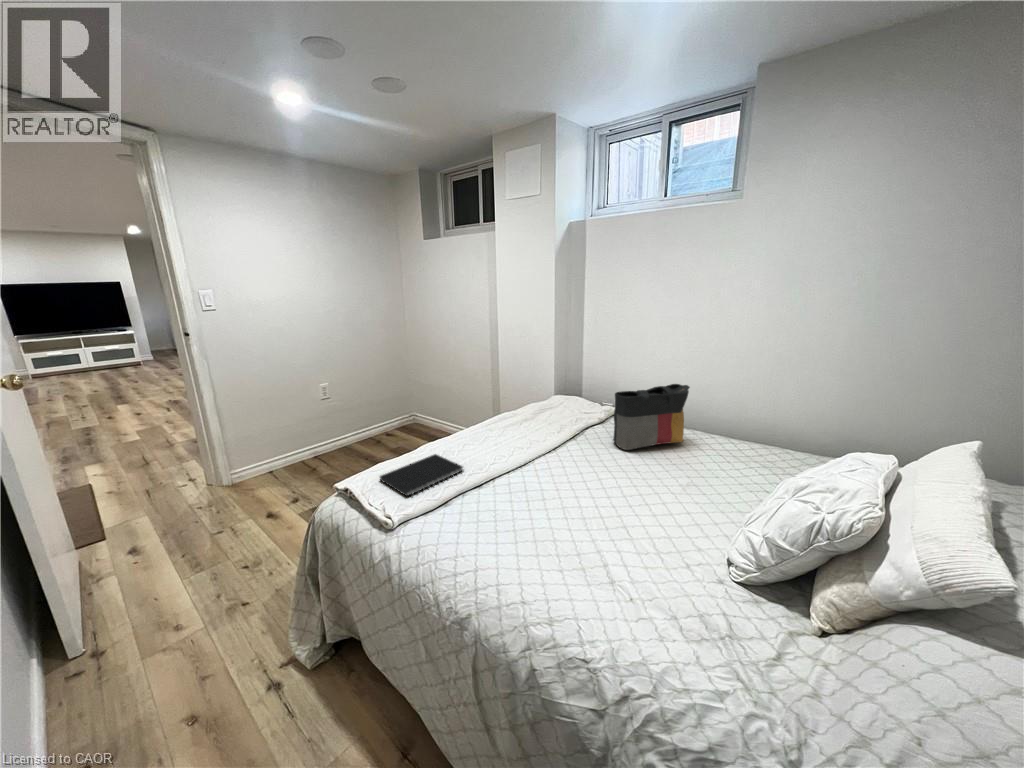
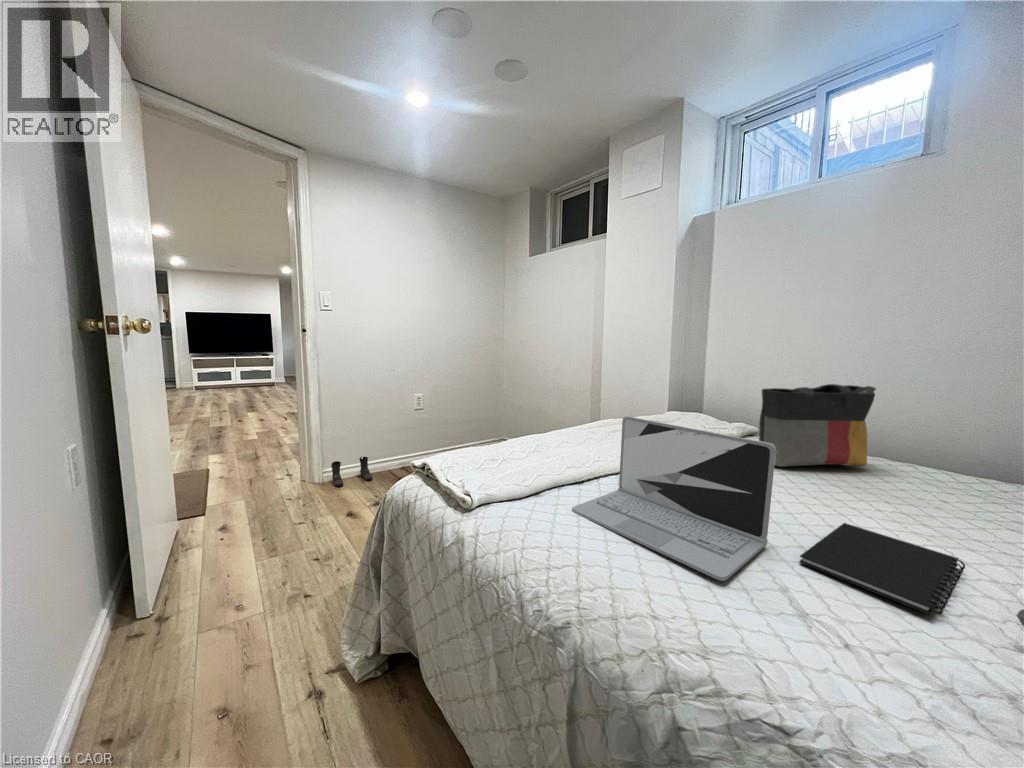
laptop: none [473,439,606,566] -> present [572,417,776,581]
boots: none [240,452,288,486] -> present [331,457,373,486]
notebook: present [380,454,463,496] -> present [799,523,965,615]

